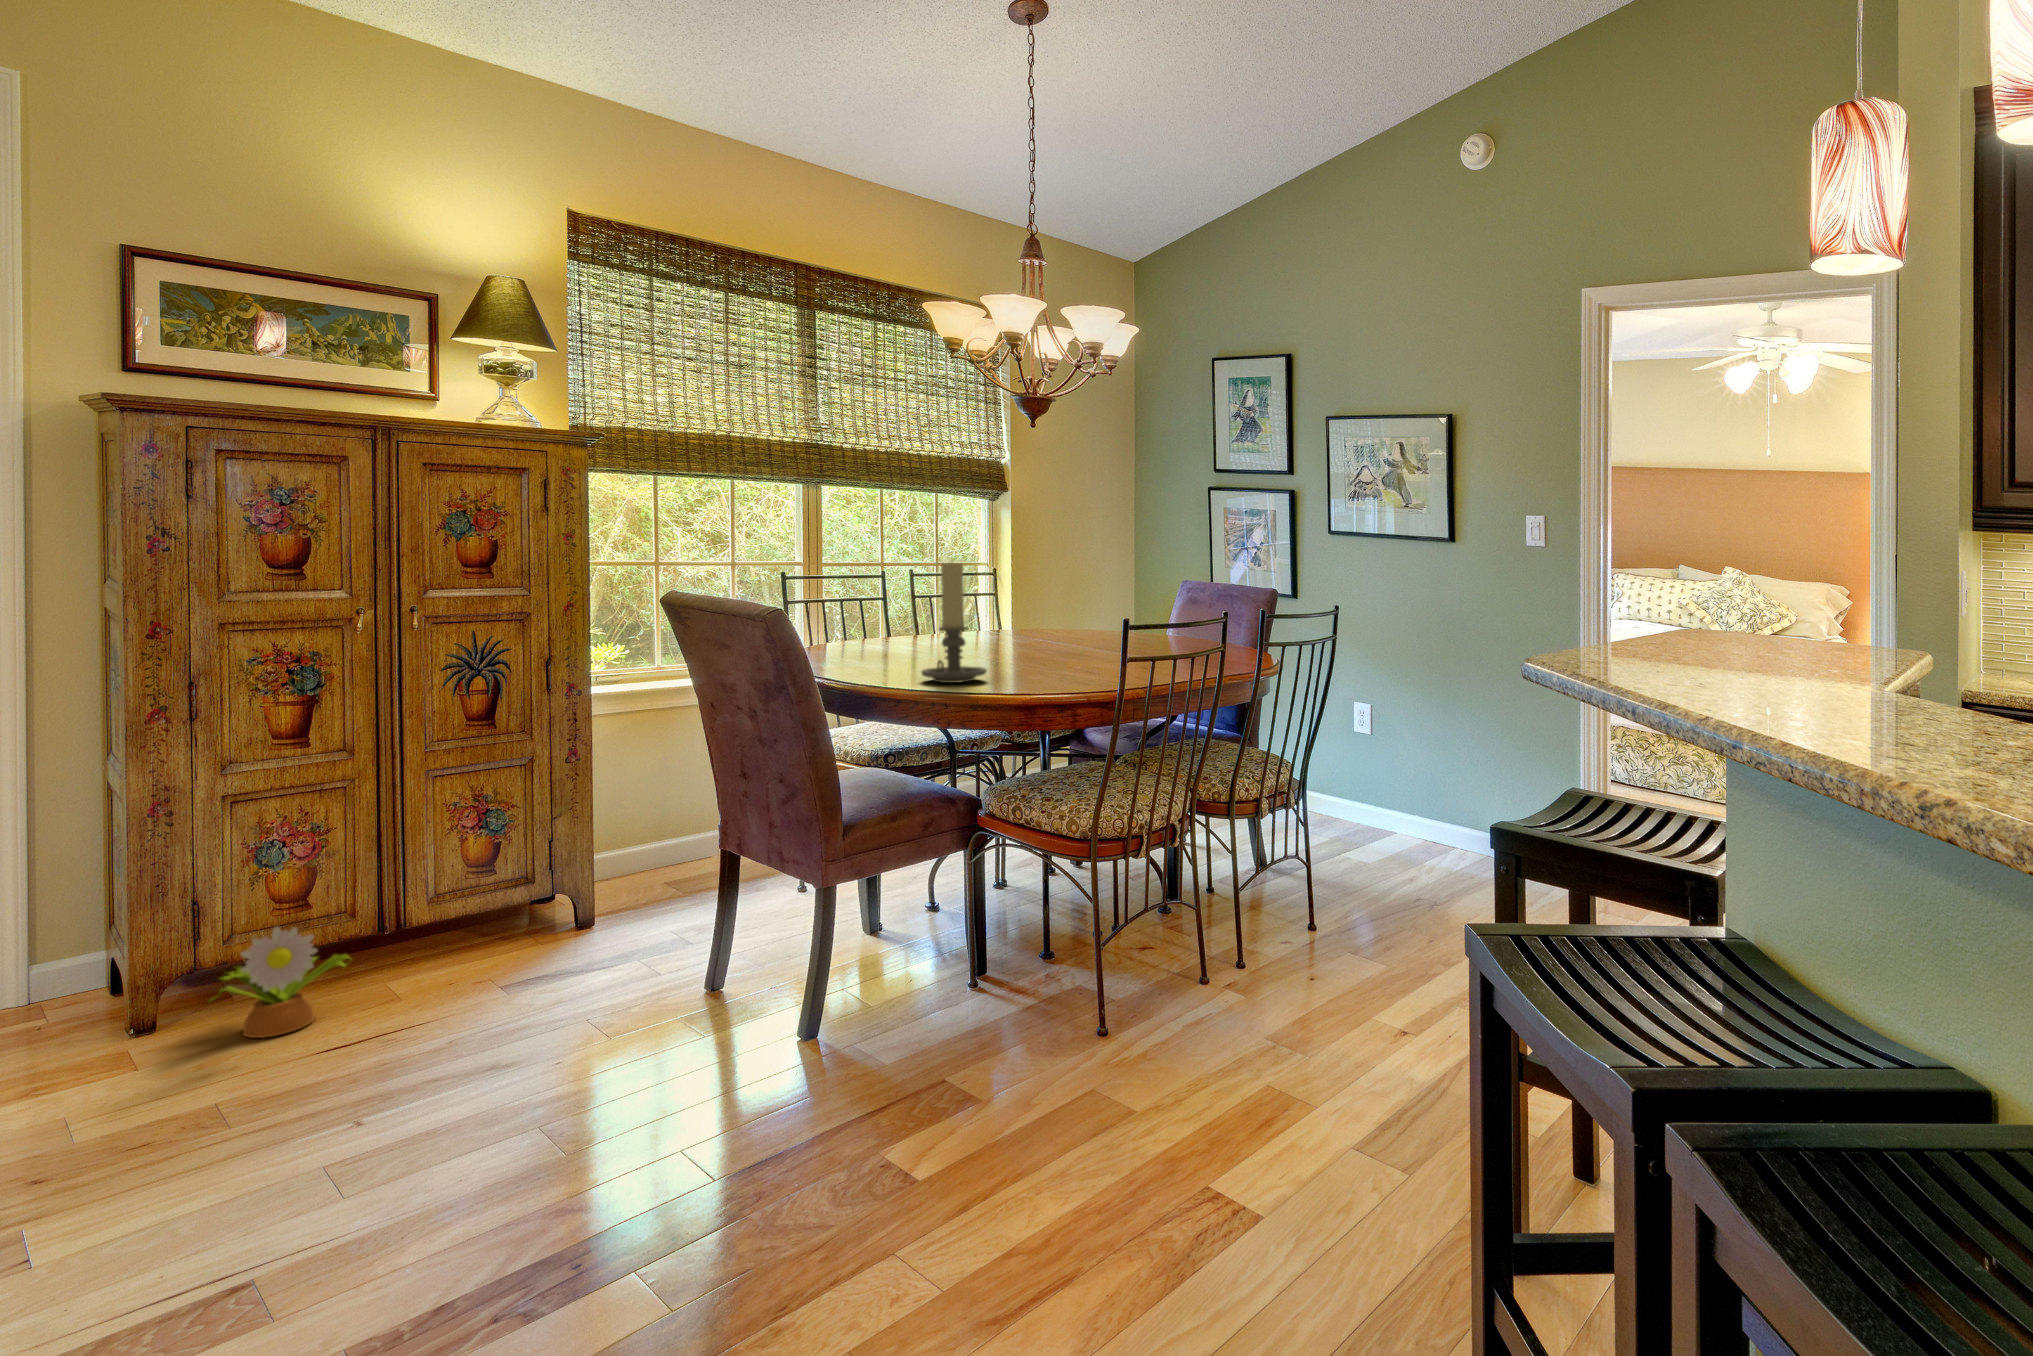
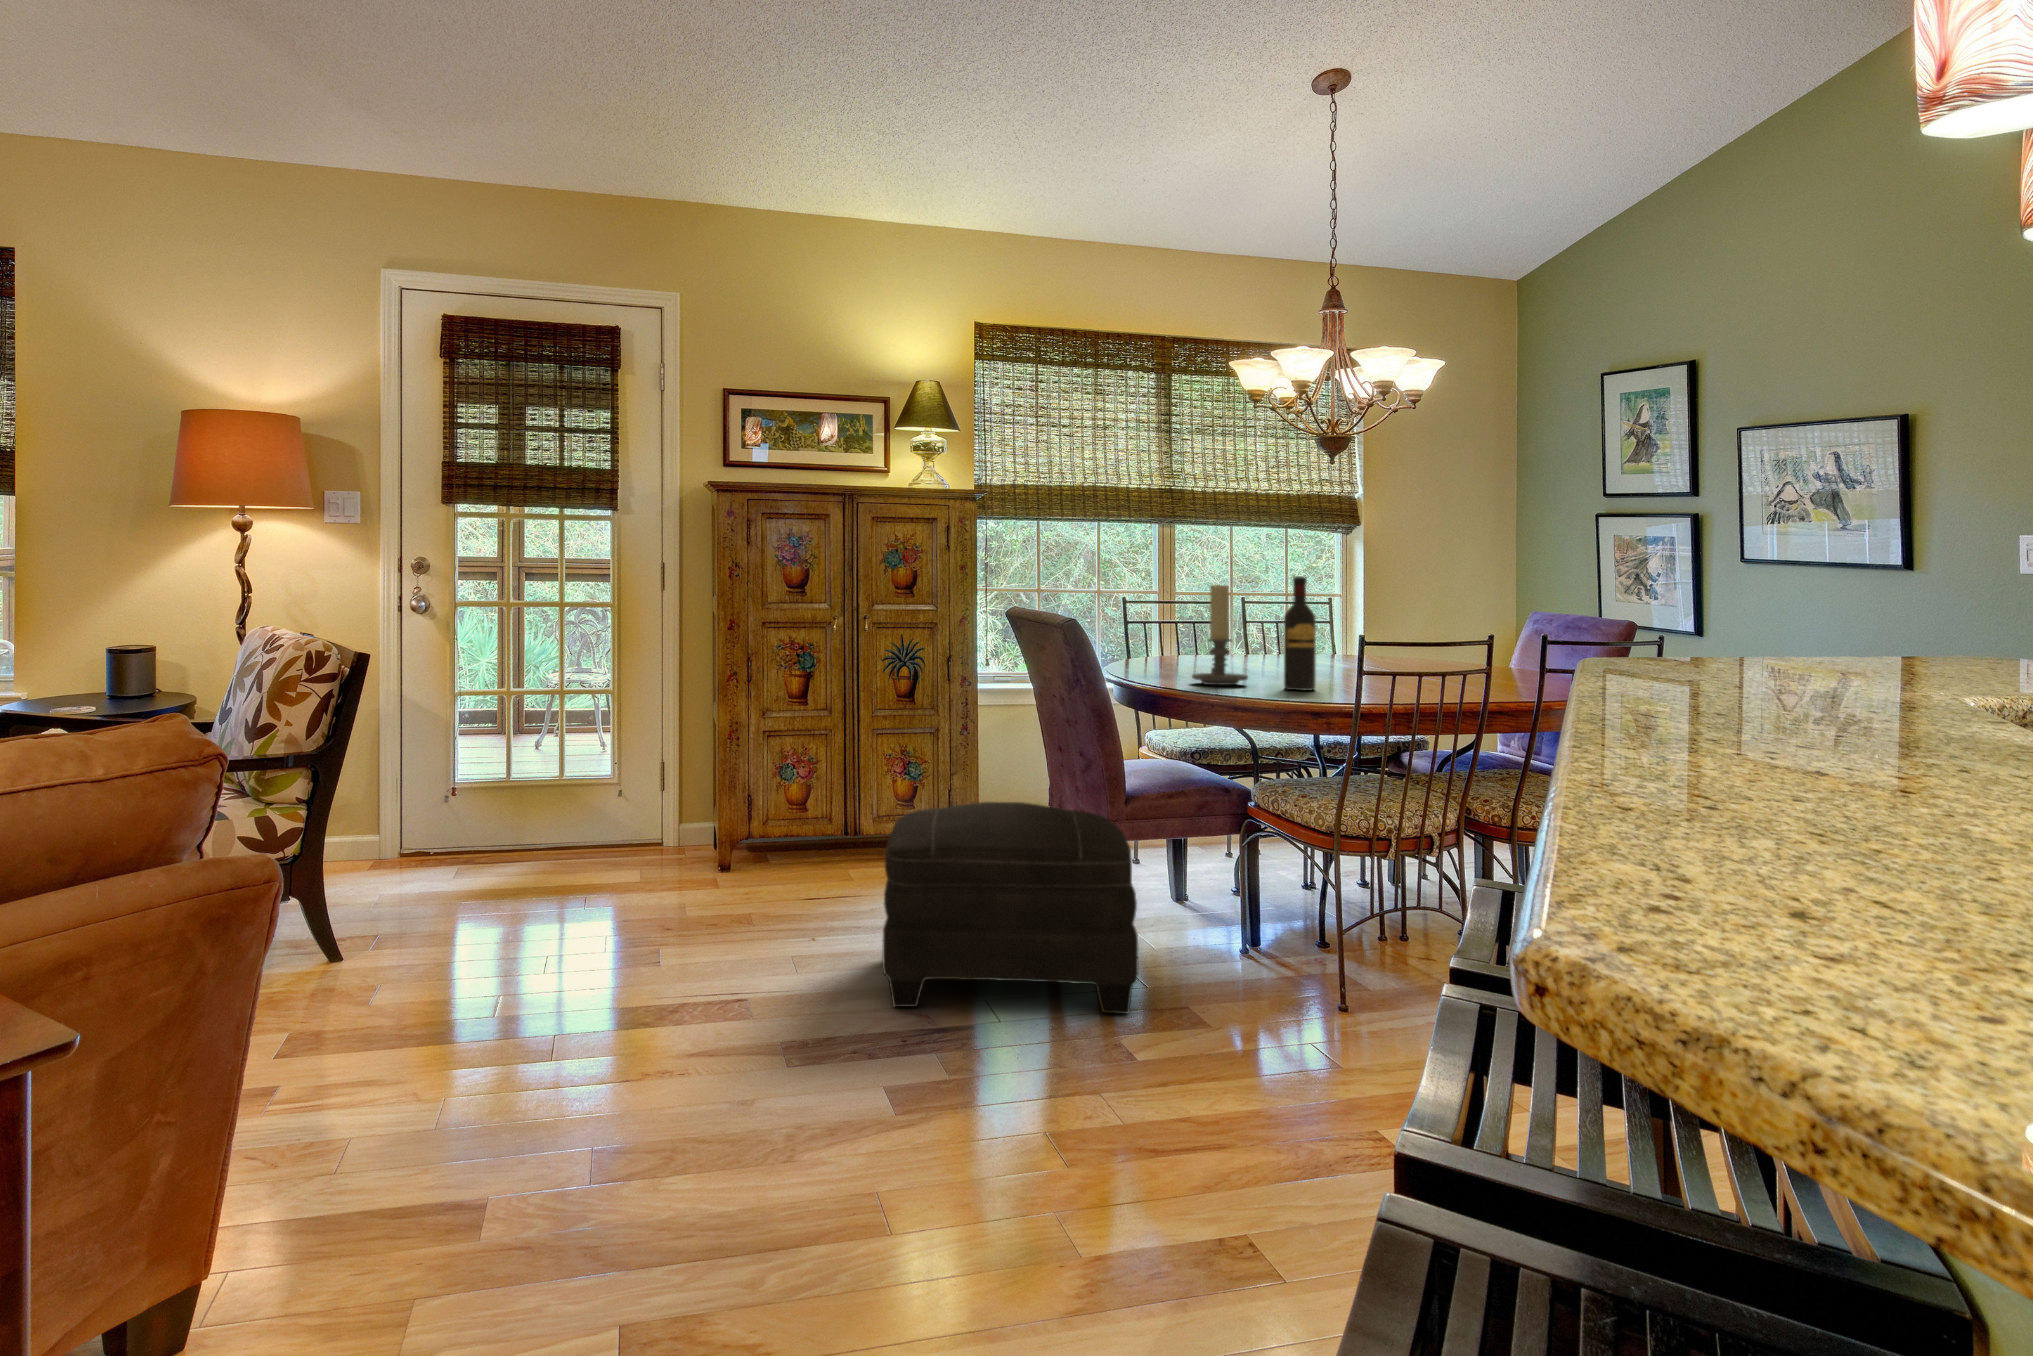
wine bottle: none [1028,552,1063,683] -> present [1284,576,1316,690]
ottoman: none [513,856,896,1204] -> present [882,802,1139,1014]
decorative plant: present [209,927,349,1038] -> none [746,817,822,888]

